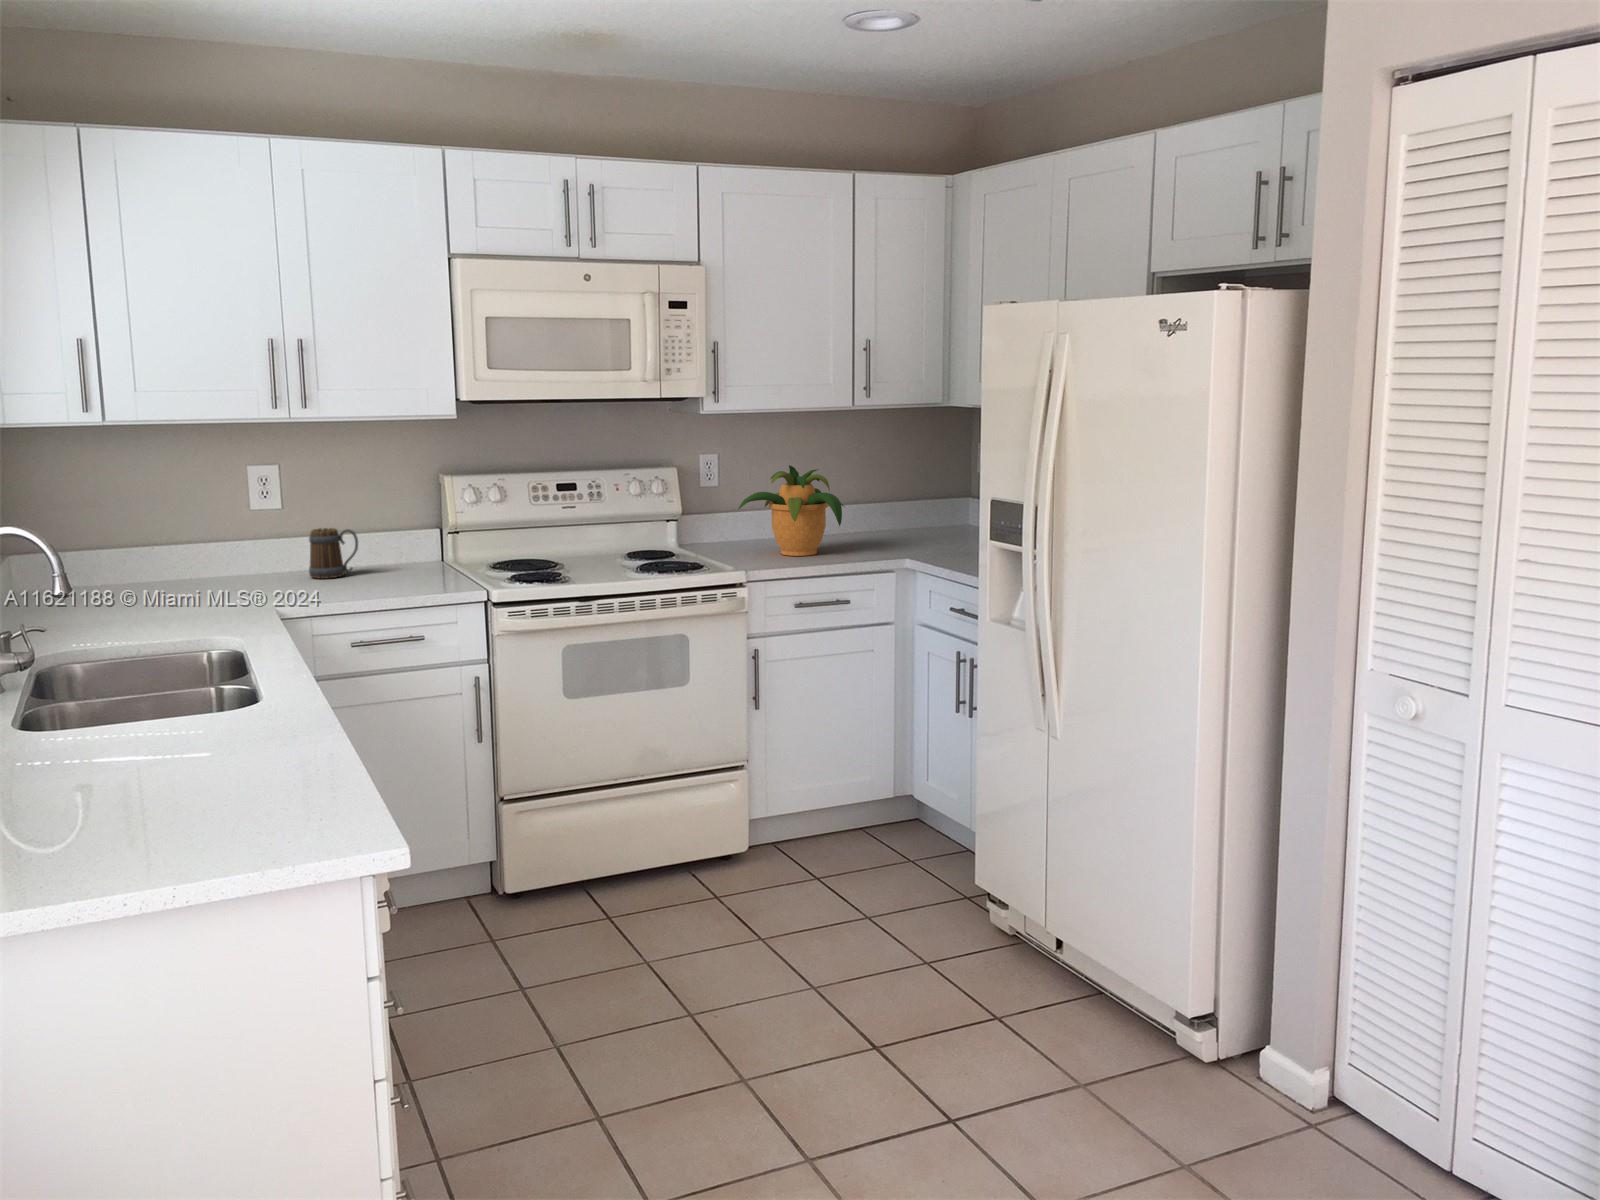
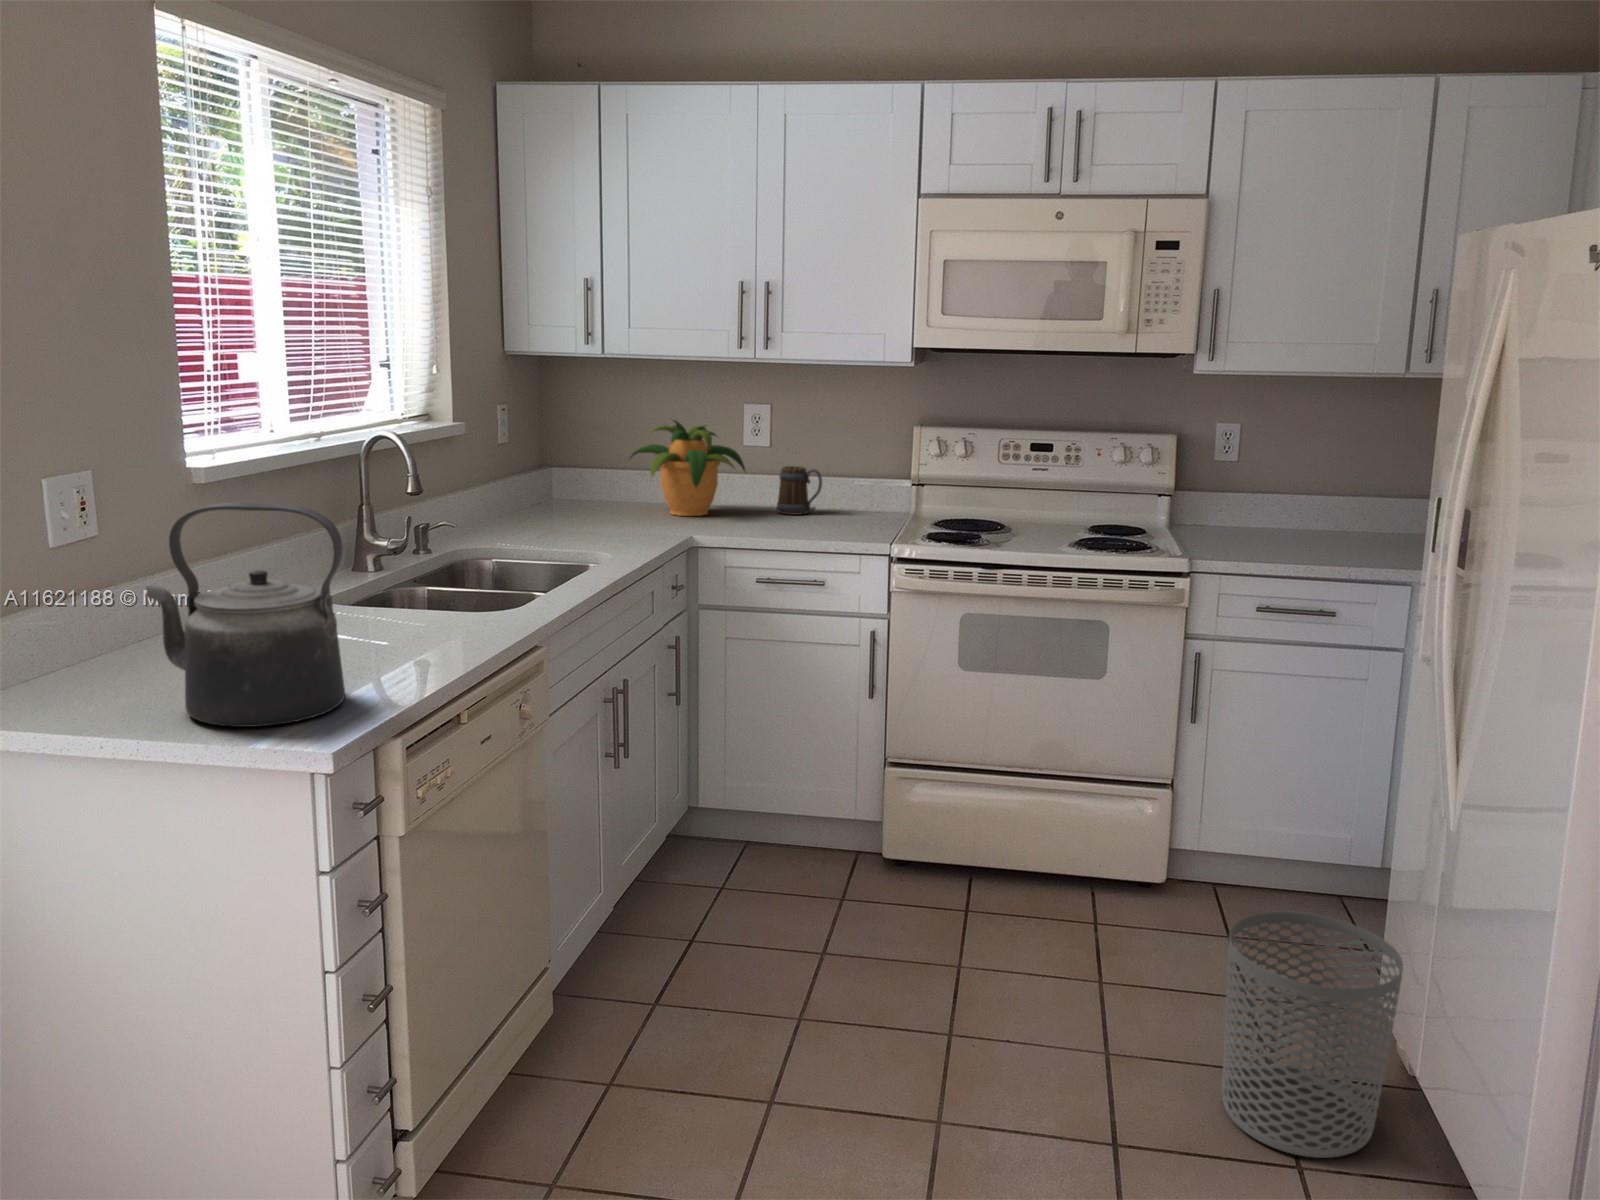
potted plant: present [738,465,844,556] -> present [630,420,745,516]
kettle: none [42,603,284,856] -> present [145,503,345,727]
waste bin: none [905,825,1031,1007] -> present [1222,911,1403,1158]

